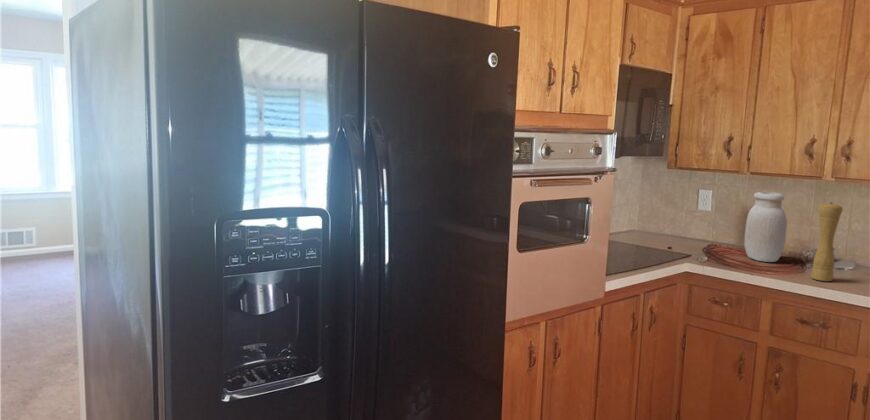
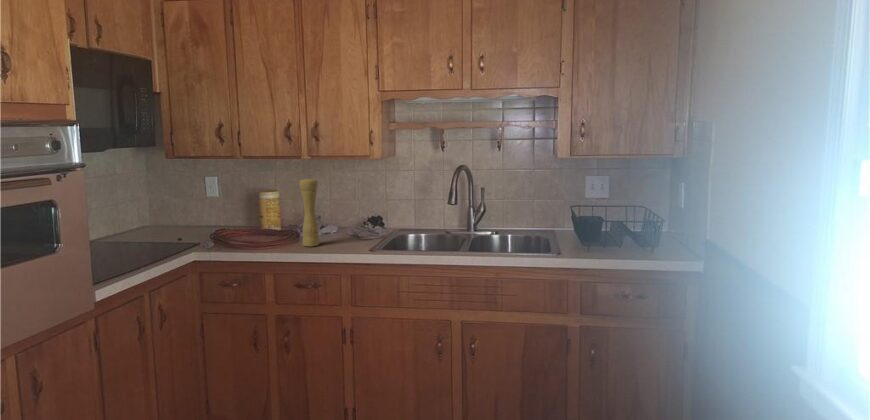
jar: present [745,192,787,262] -> none [247,174,282,238]

